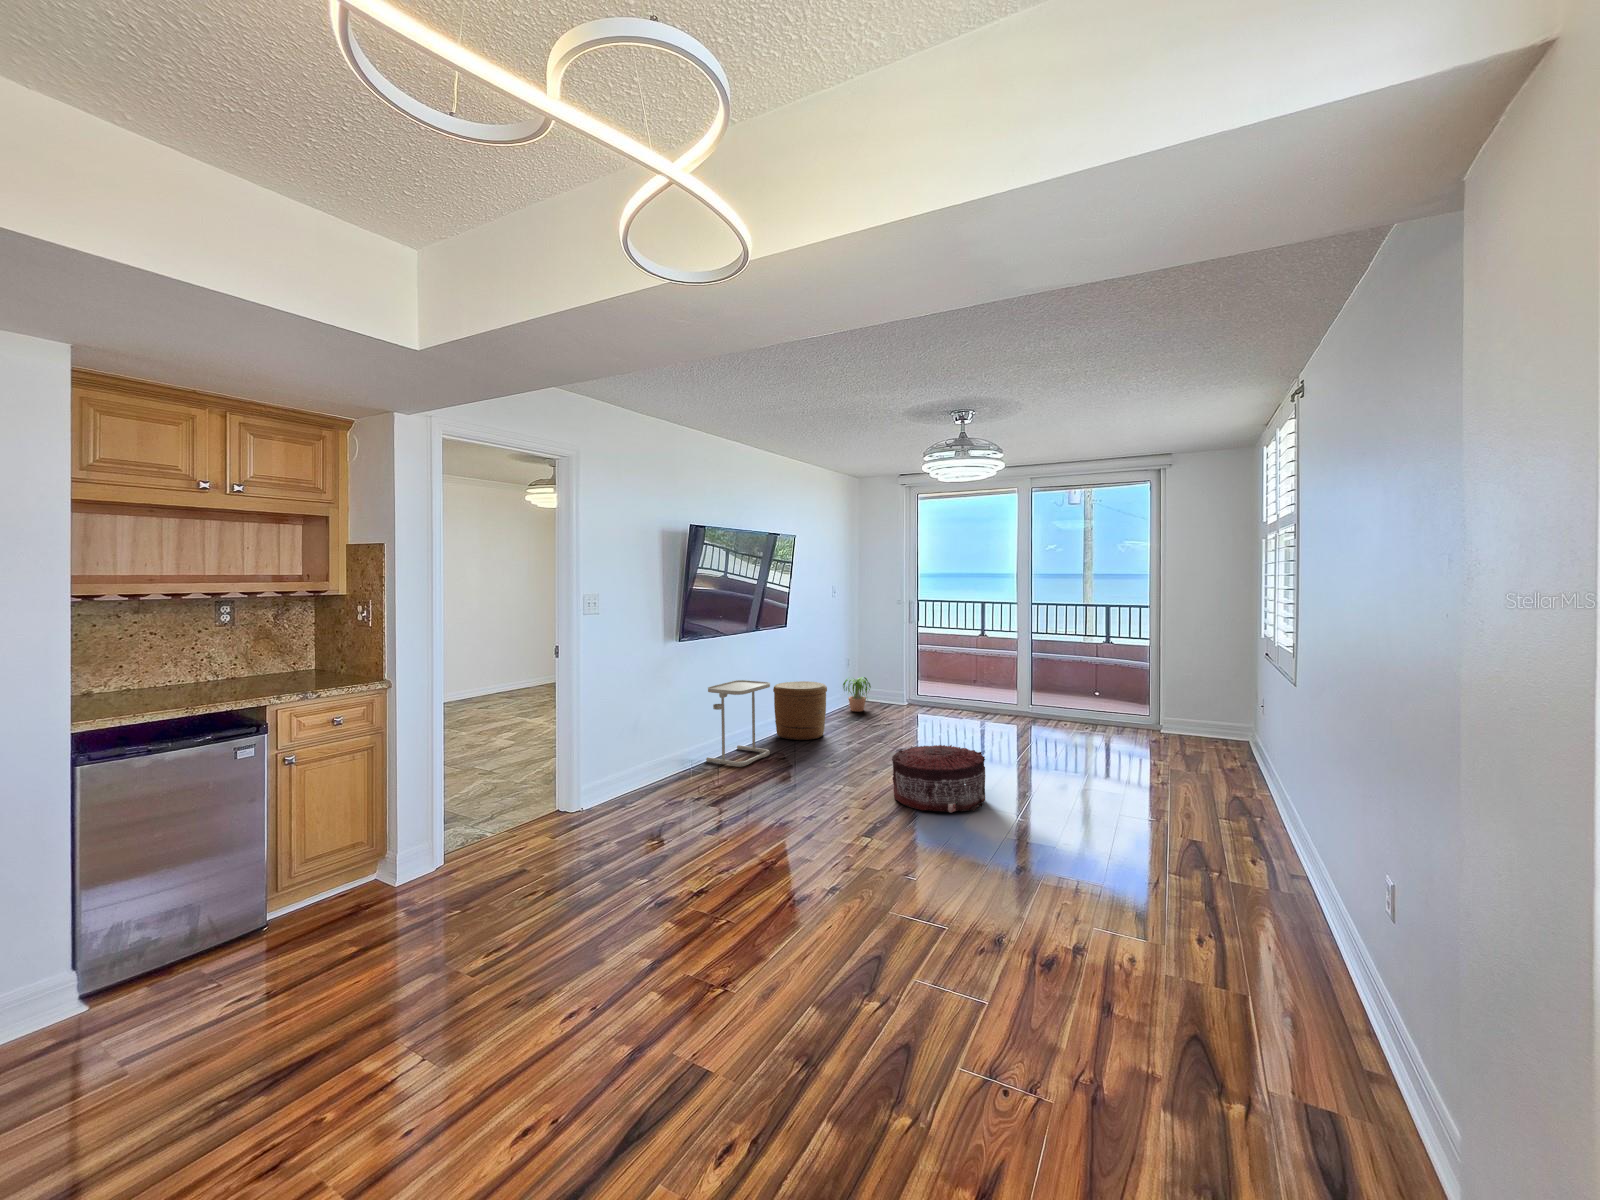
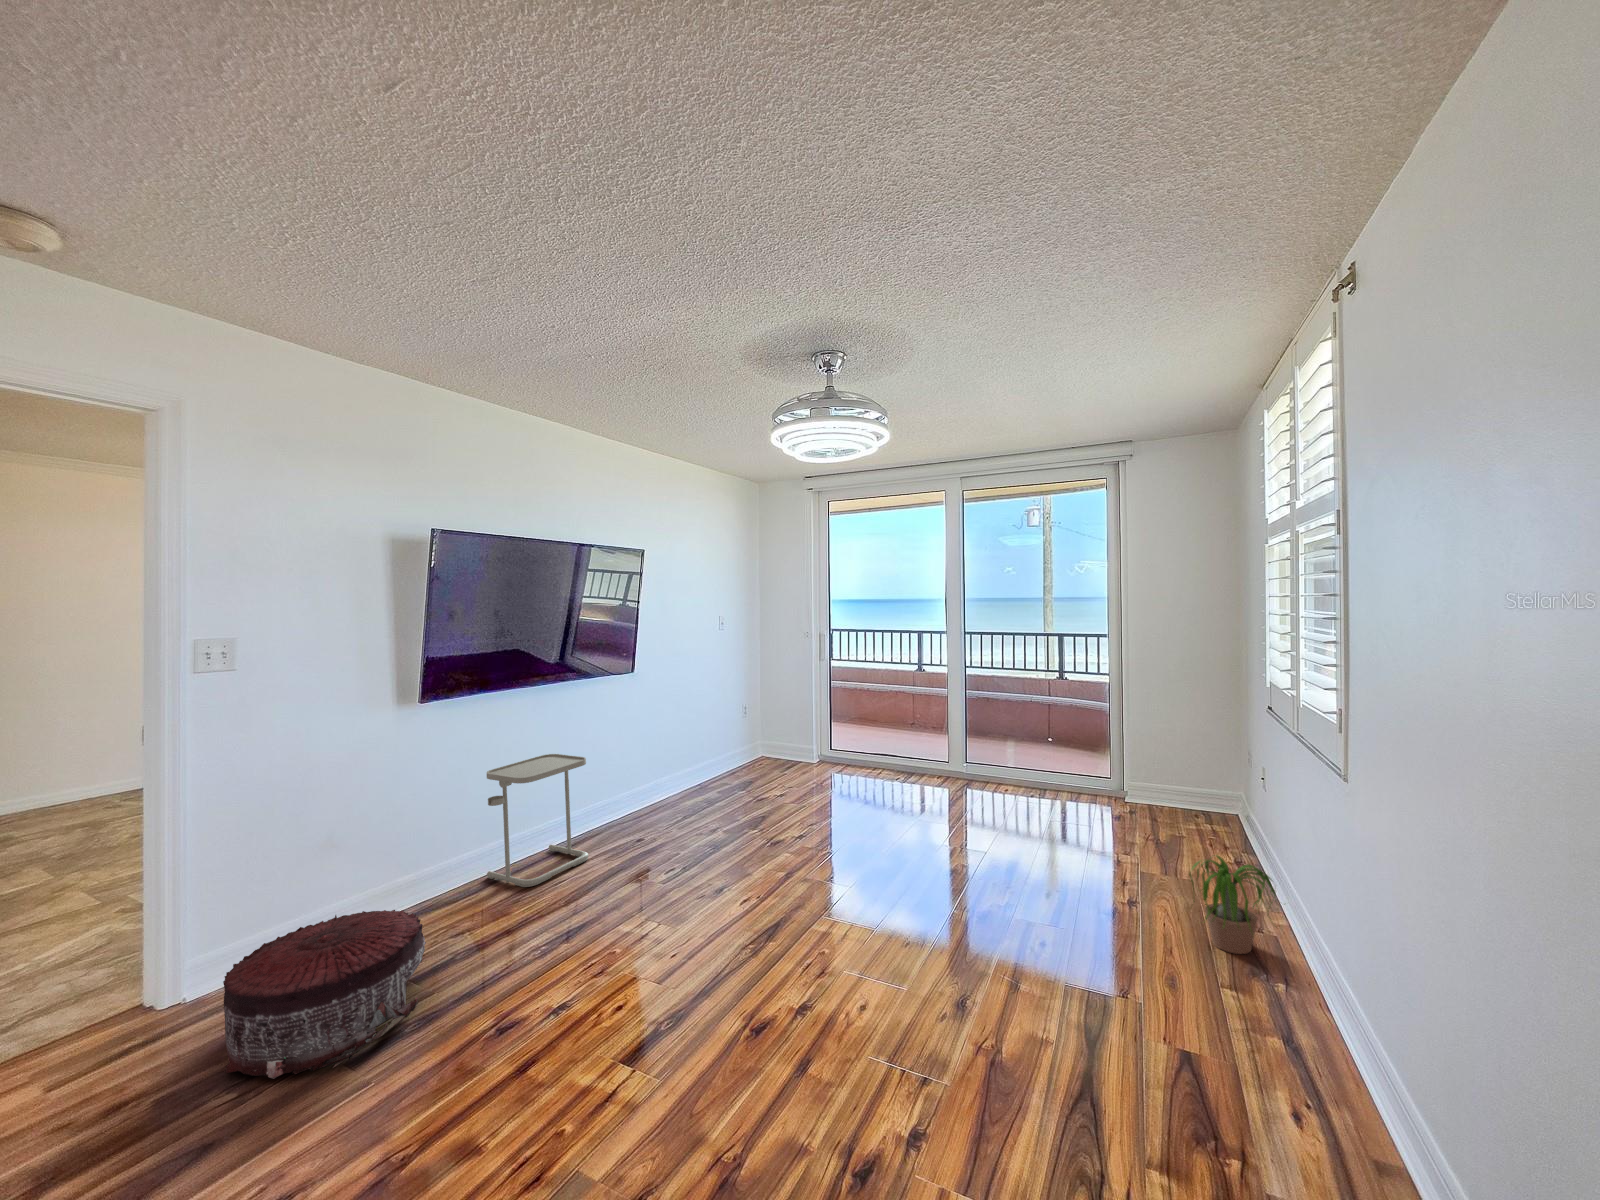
potted plant: present [843,677,871,711] -> present [1189,856,1275,954]
woven basket: present [773,681,827,740] -> none [613,745,687,830]
pouf: present [892,745,985,813] -> present [223,910,426,1079]

